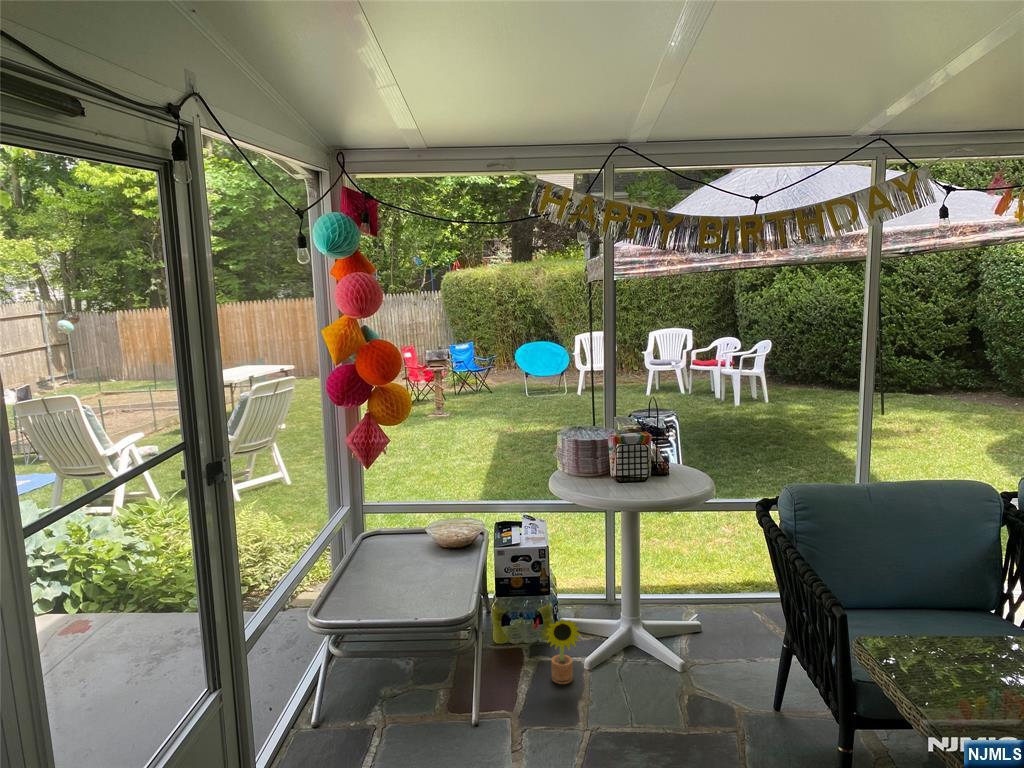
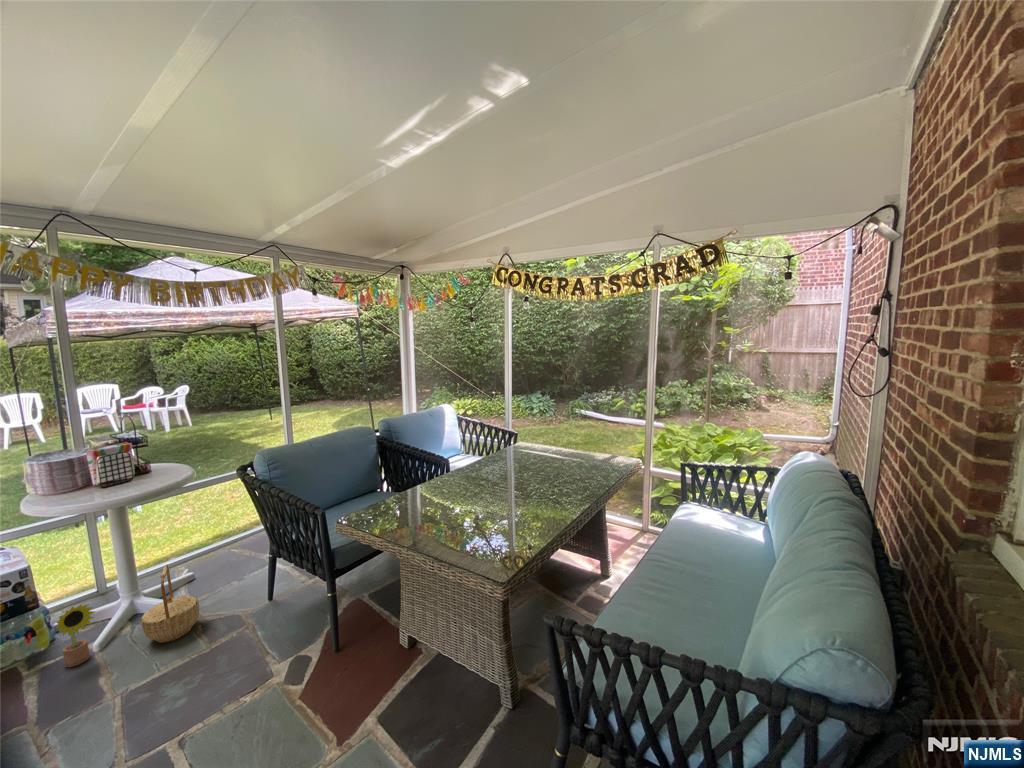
basket: none [617,614,682,723] -> present [141,565,199,643]

